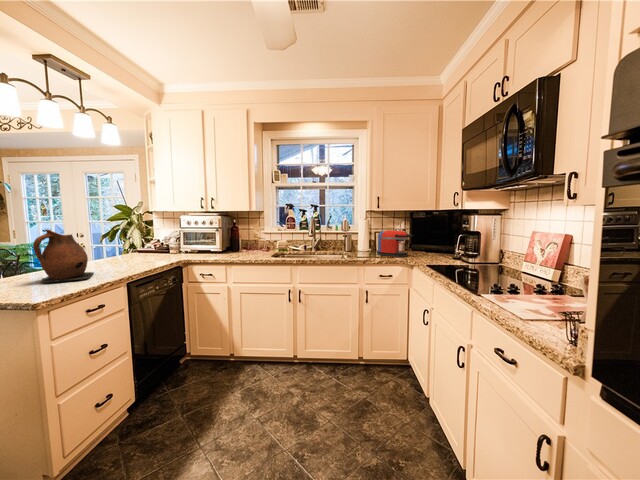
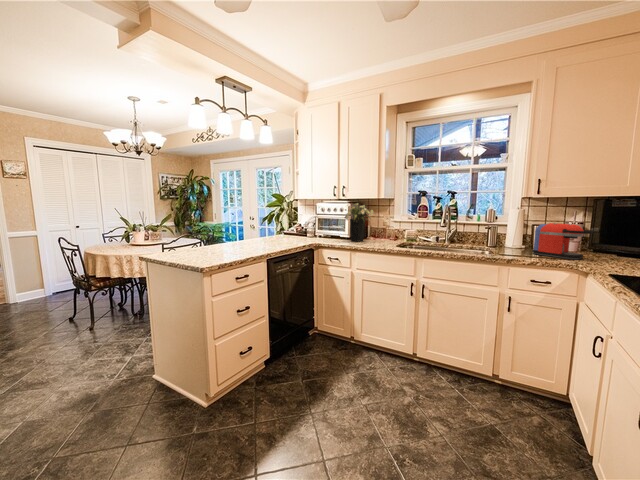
flower arrangement: none [216,215,249,255] -> present [346,204,373,242]
ceramic pitcher: present [33,230,94,283] -> none [209,213,247,254]

